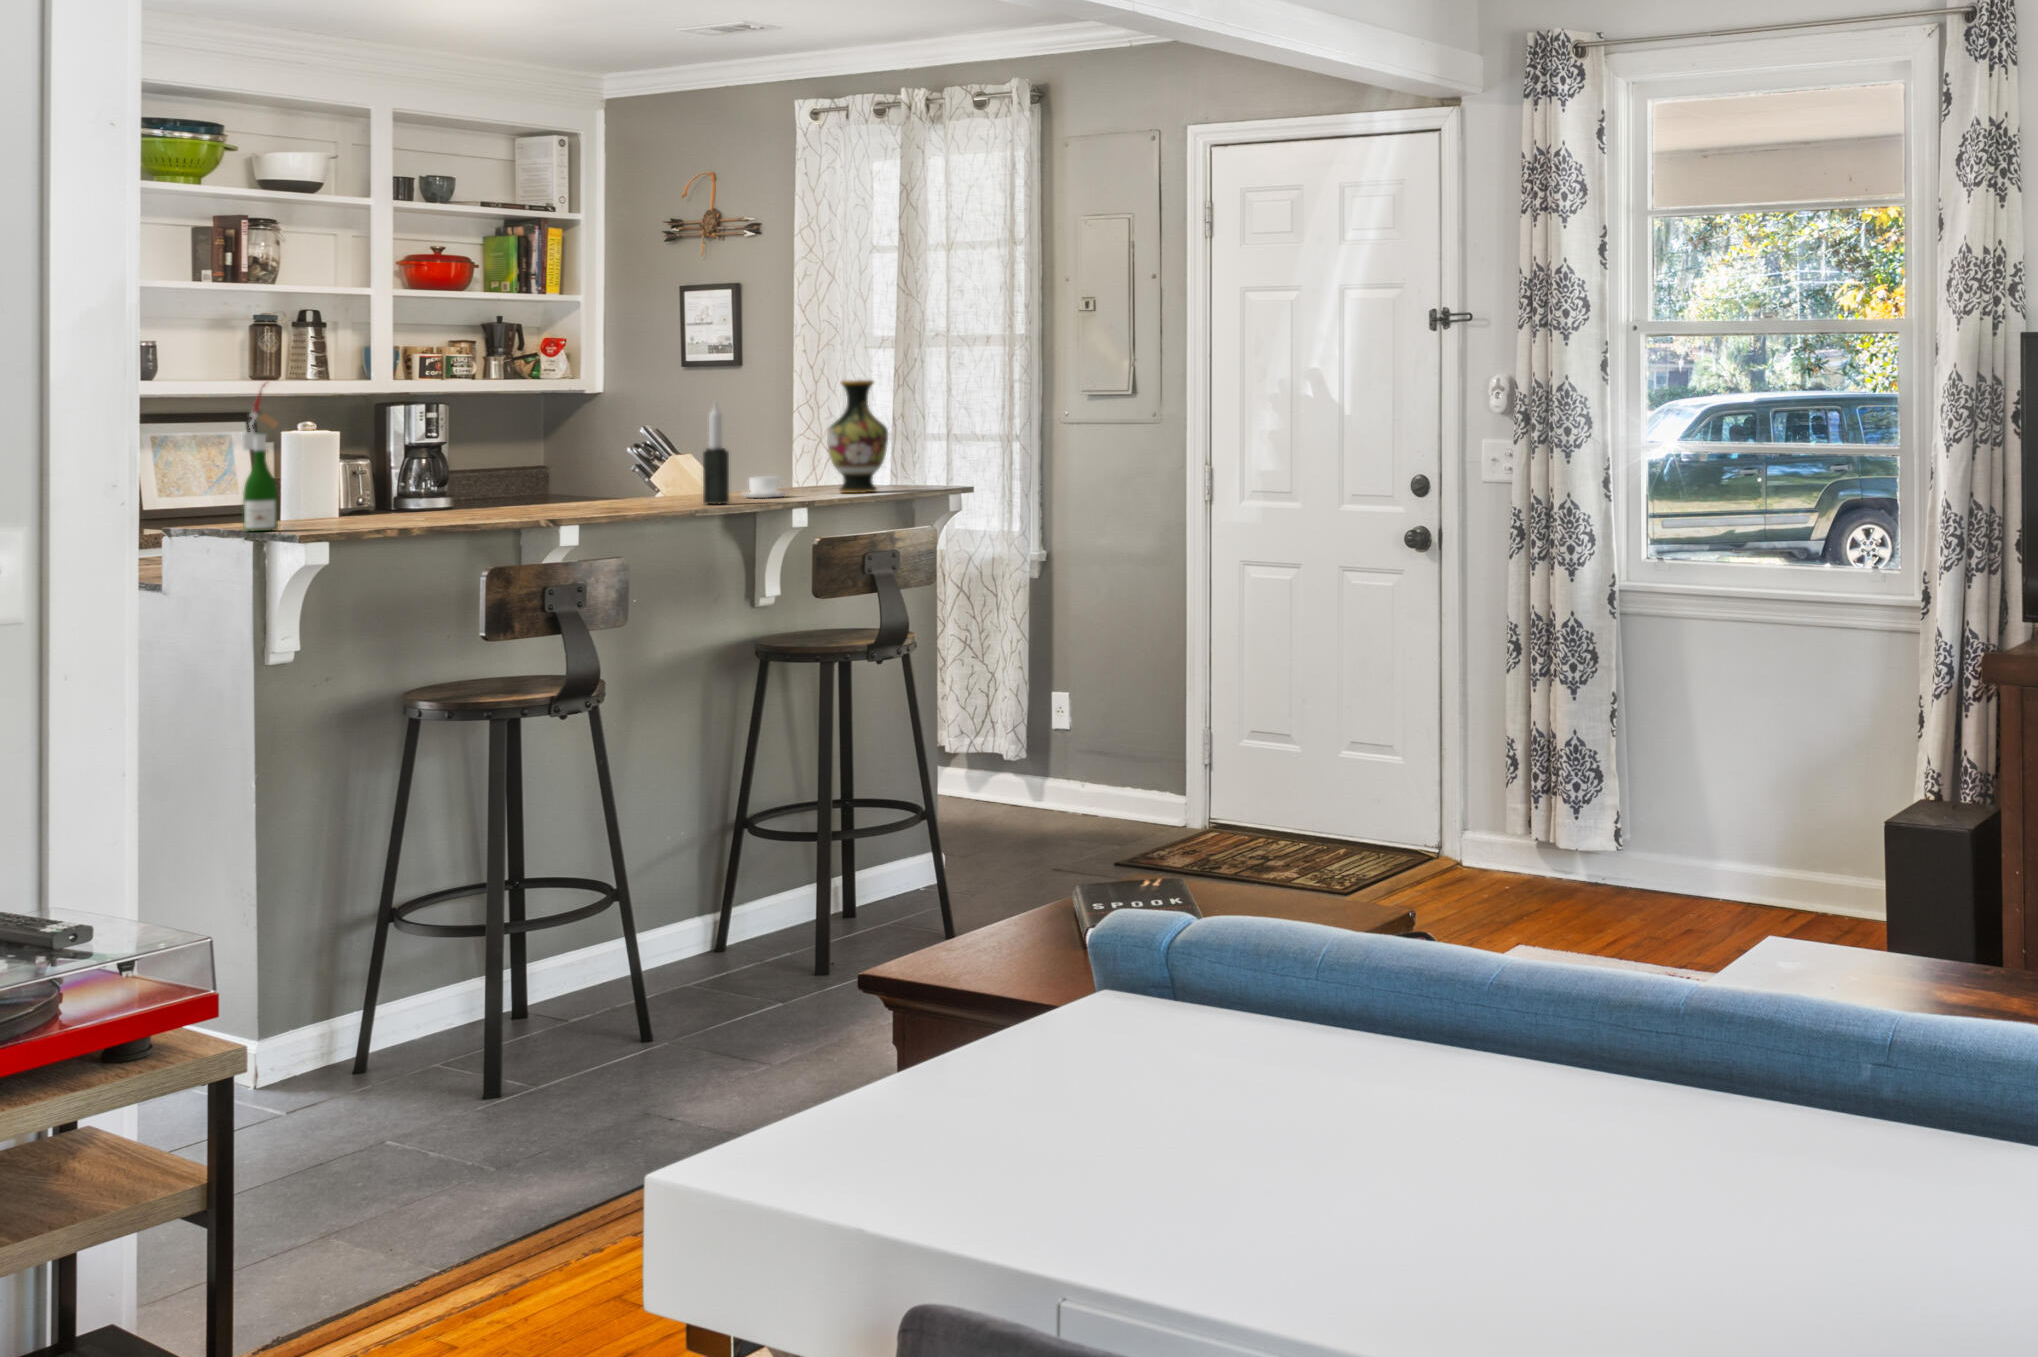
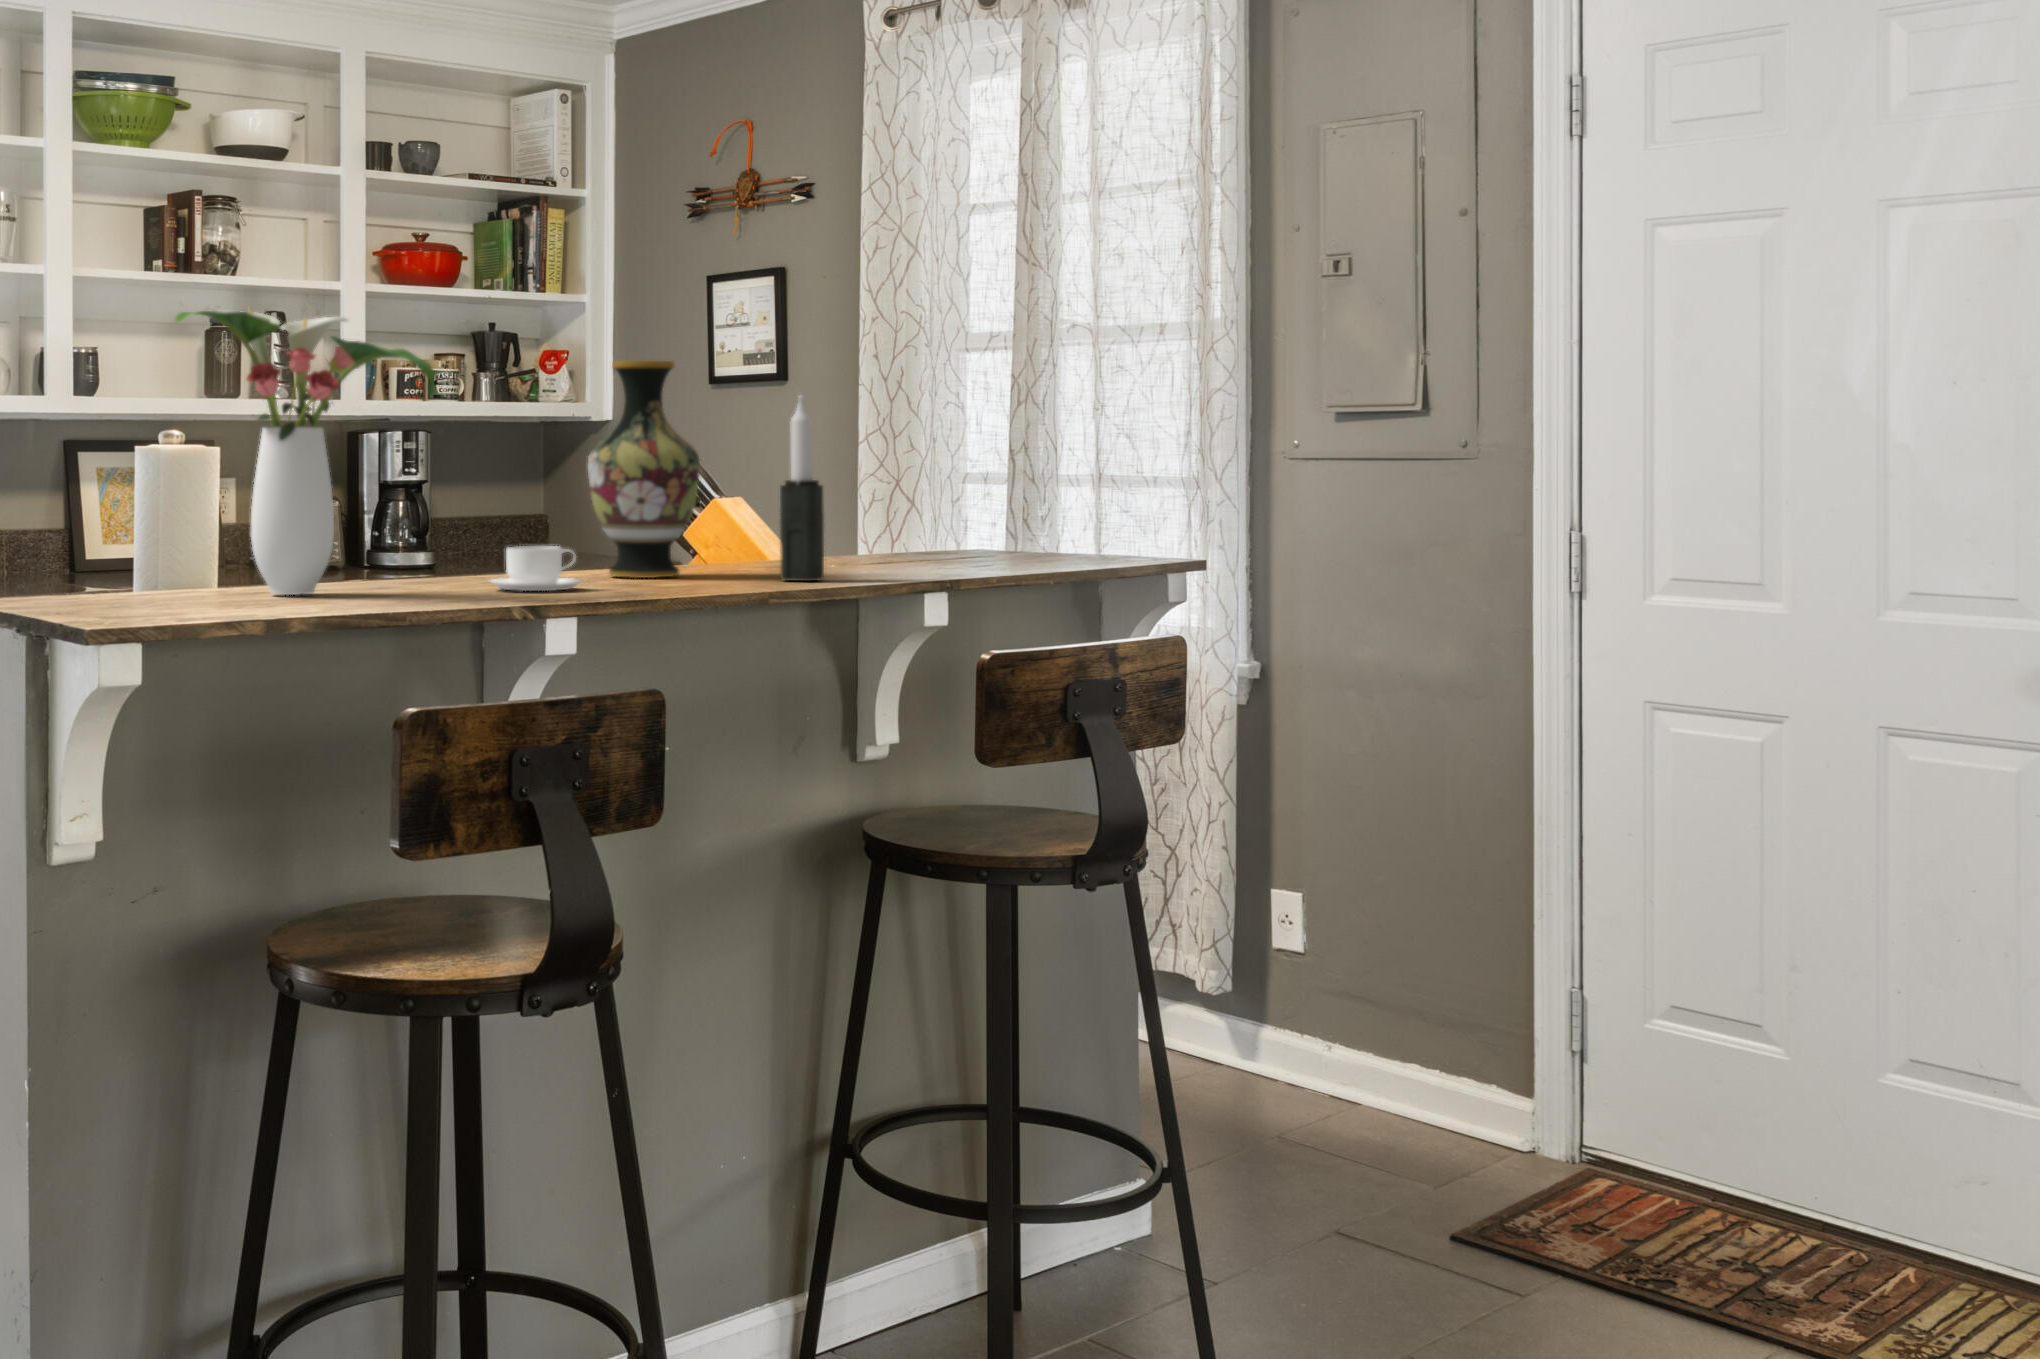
flower arrangement: none [335,358,493,519] -> present [175,308,434,595]
vase: present [827,380,888,493] -> present [588,360,700,578]
wine bottle: present [242,381,278,531] -> none [10,332,95,613]
coffee cup: present [743,476,786,498] -> present [491,546,581,591]

